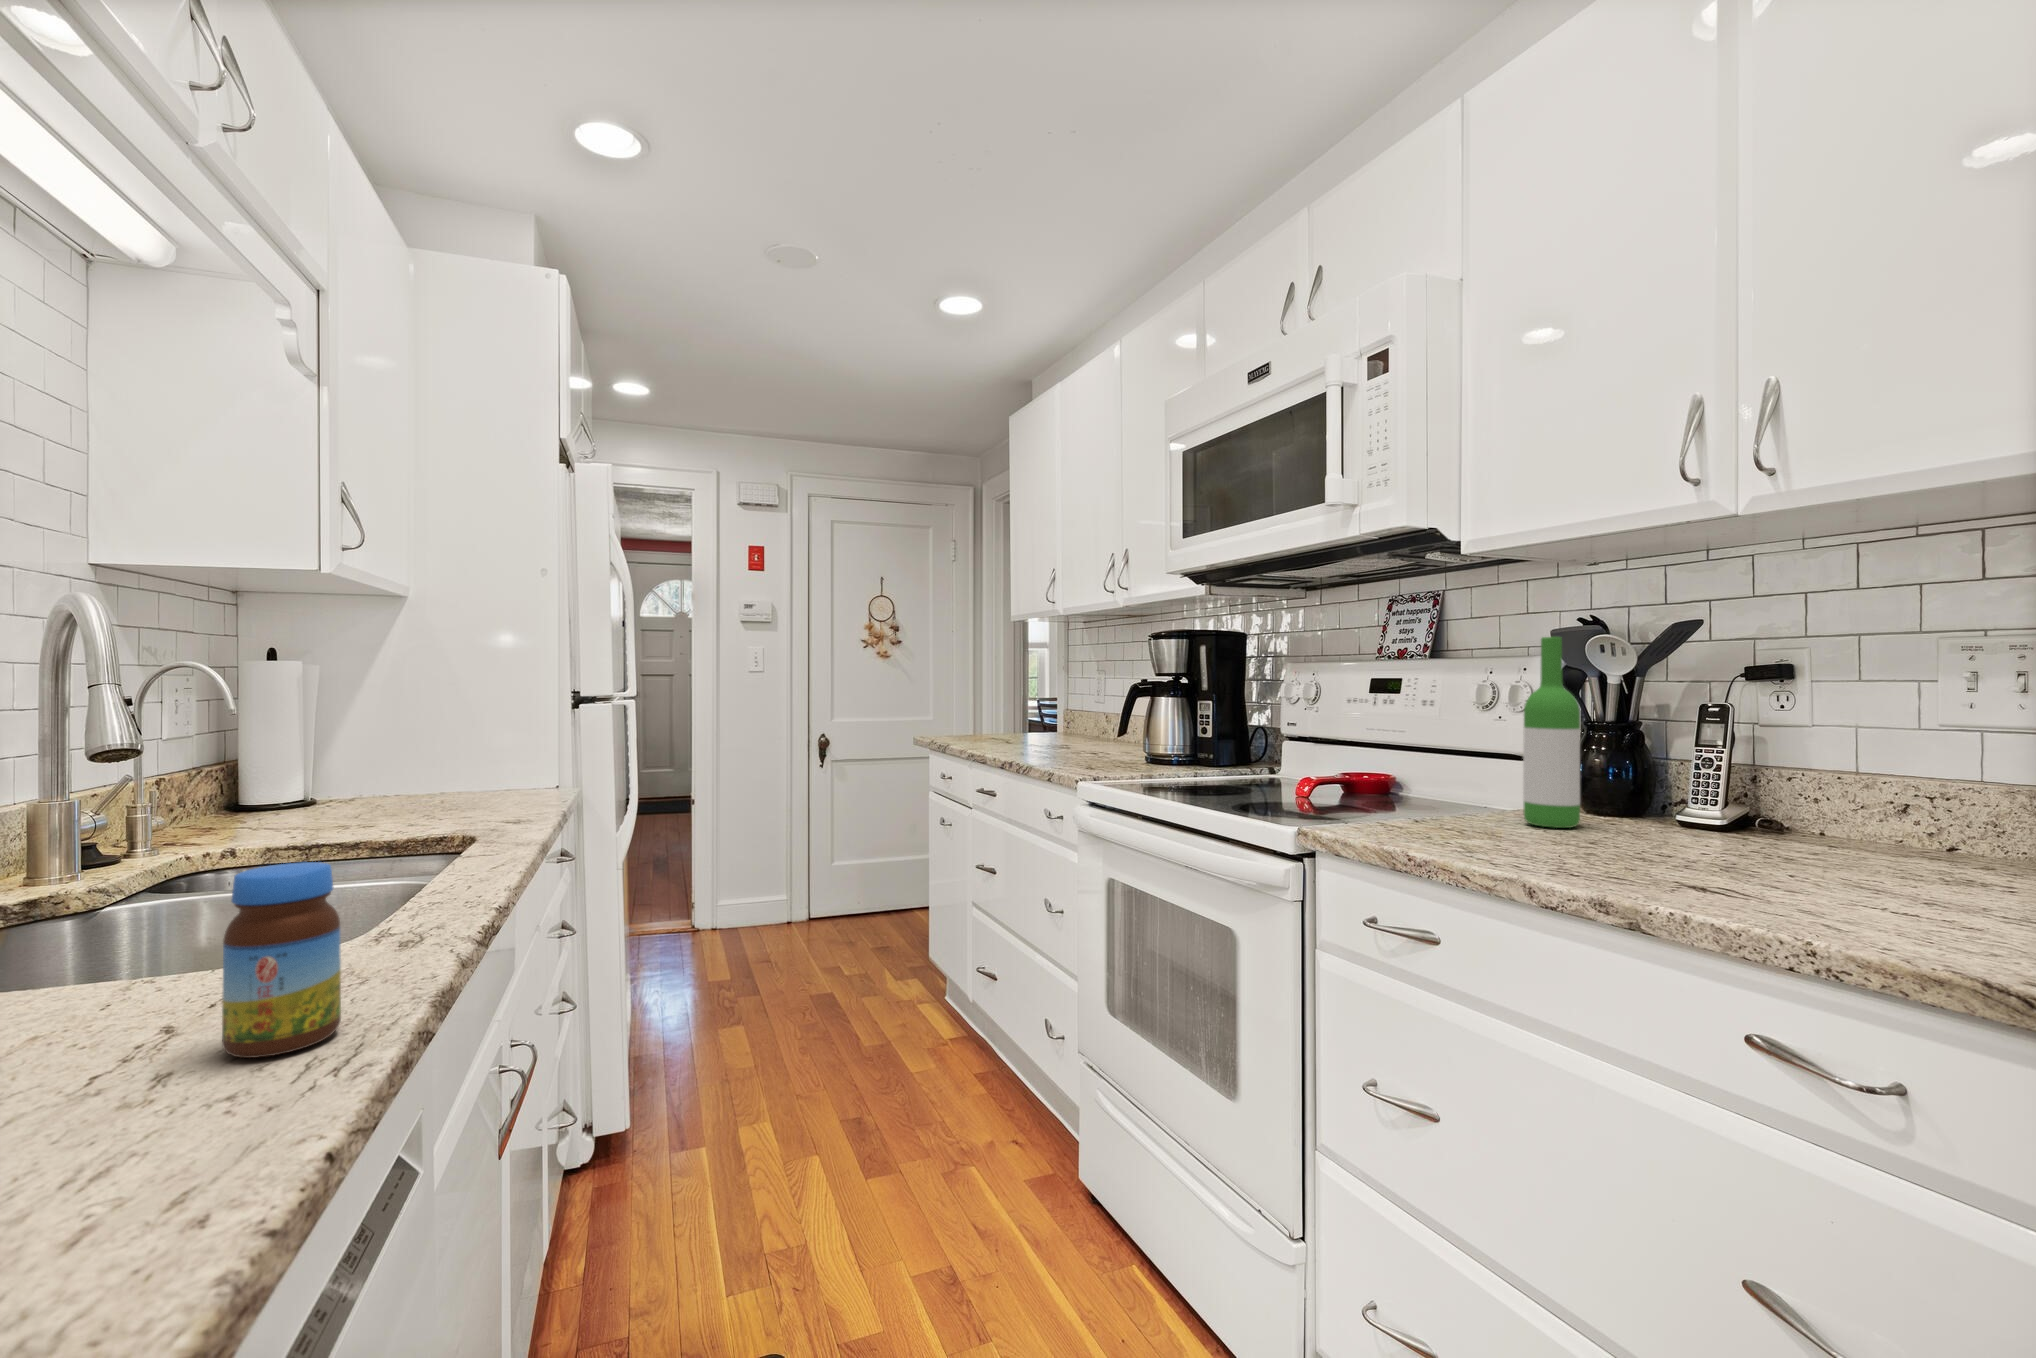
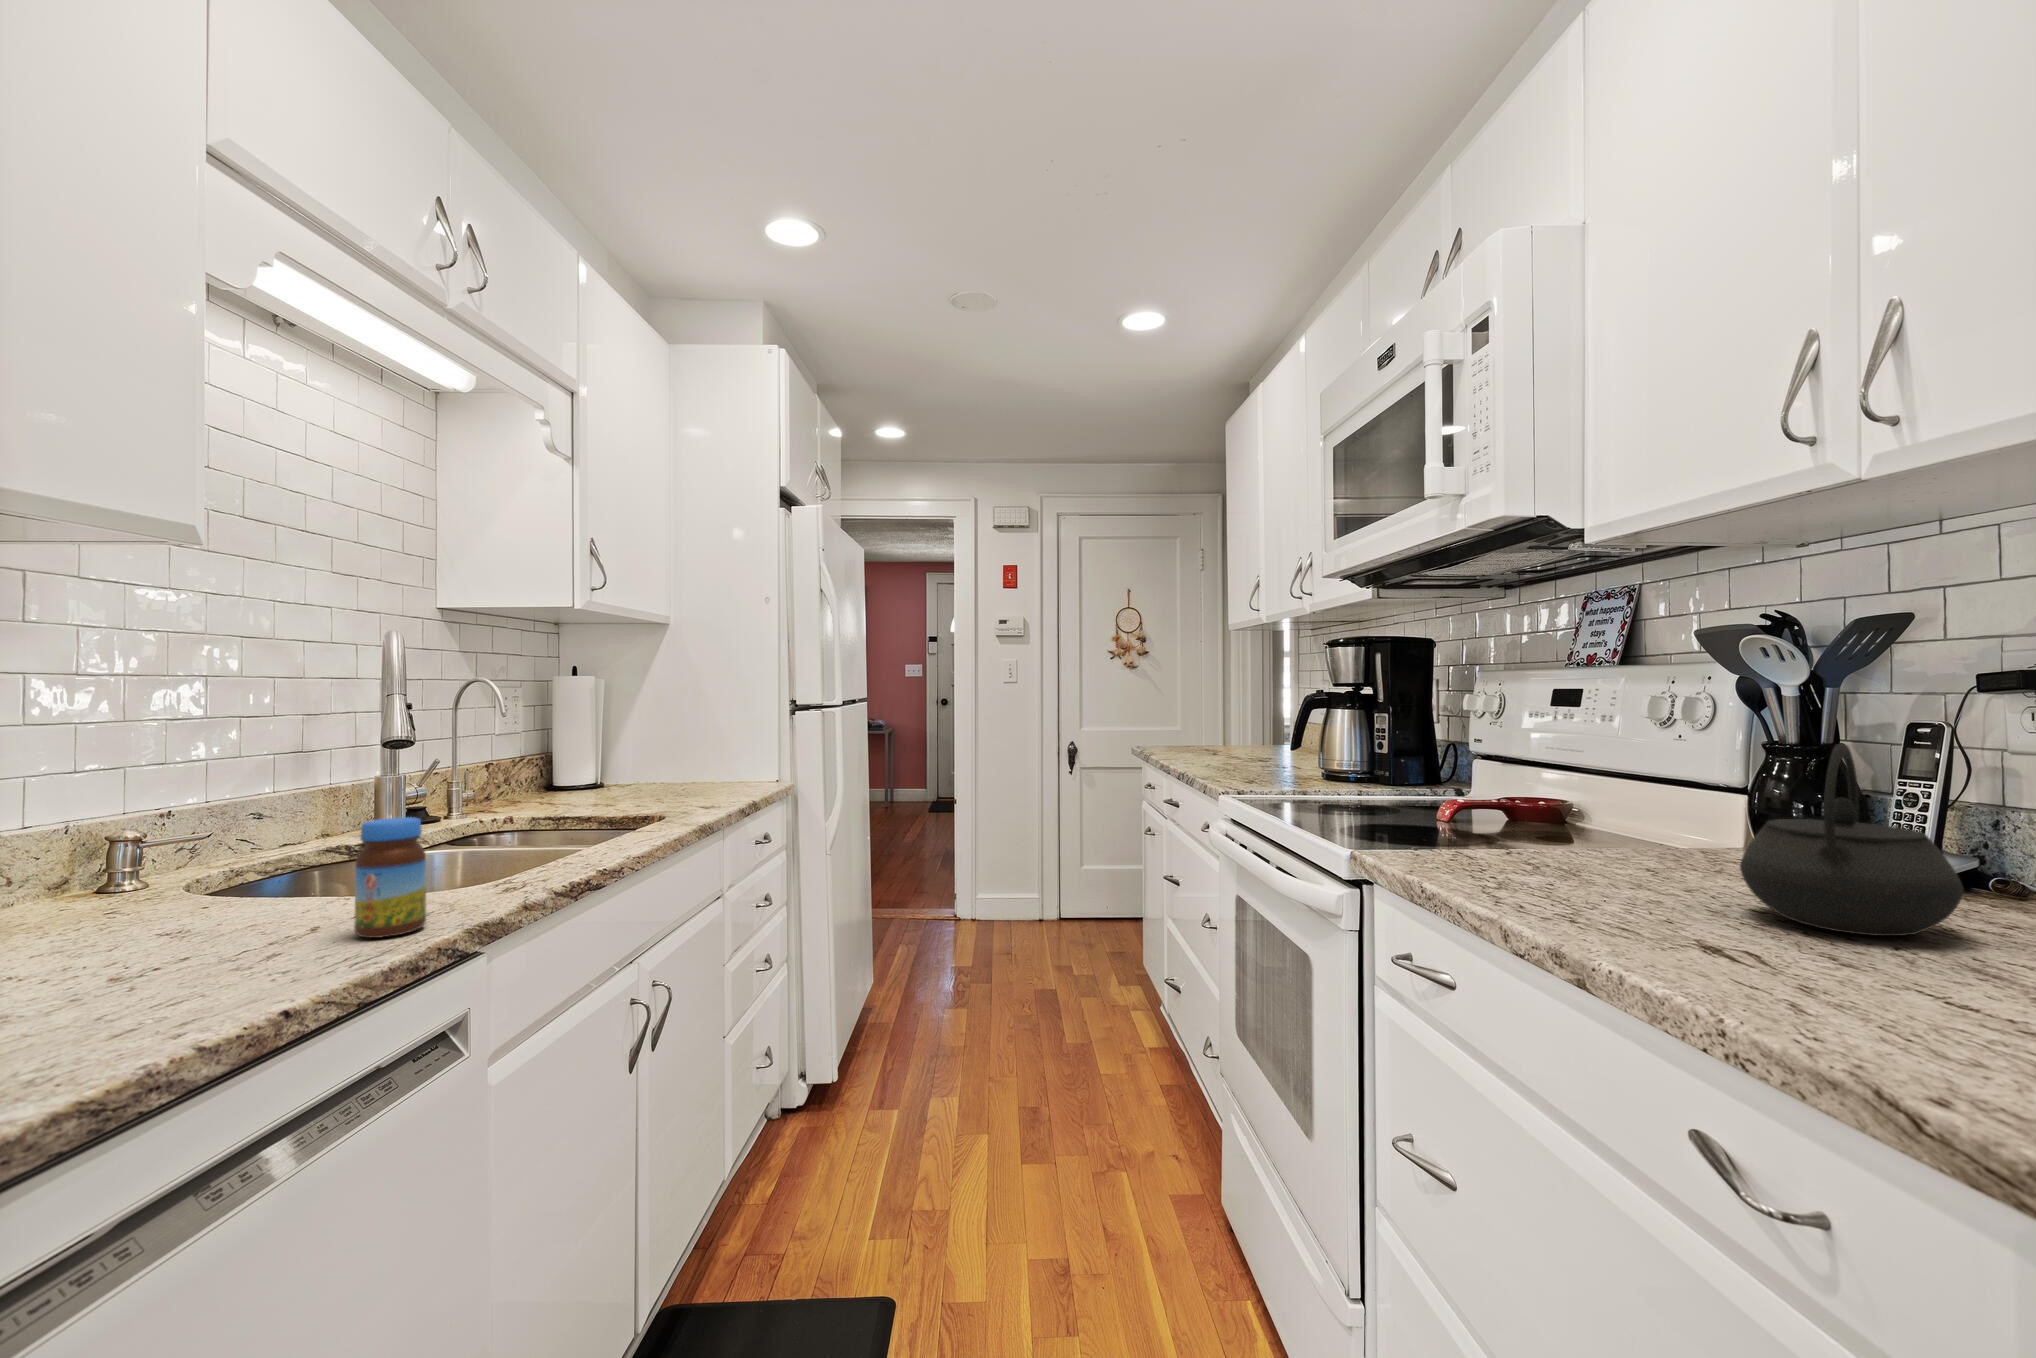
wine bottle: present [1523,637,1580,828] -> none [1643,640,1718,872]
kettle: none [1653,719,1815,866] -> present [1740,743,1964,936]

